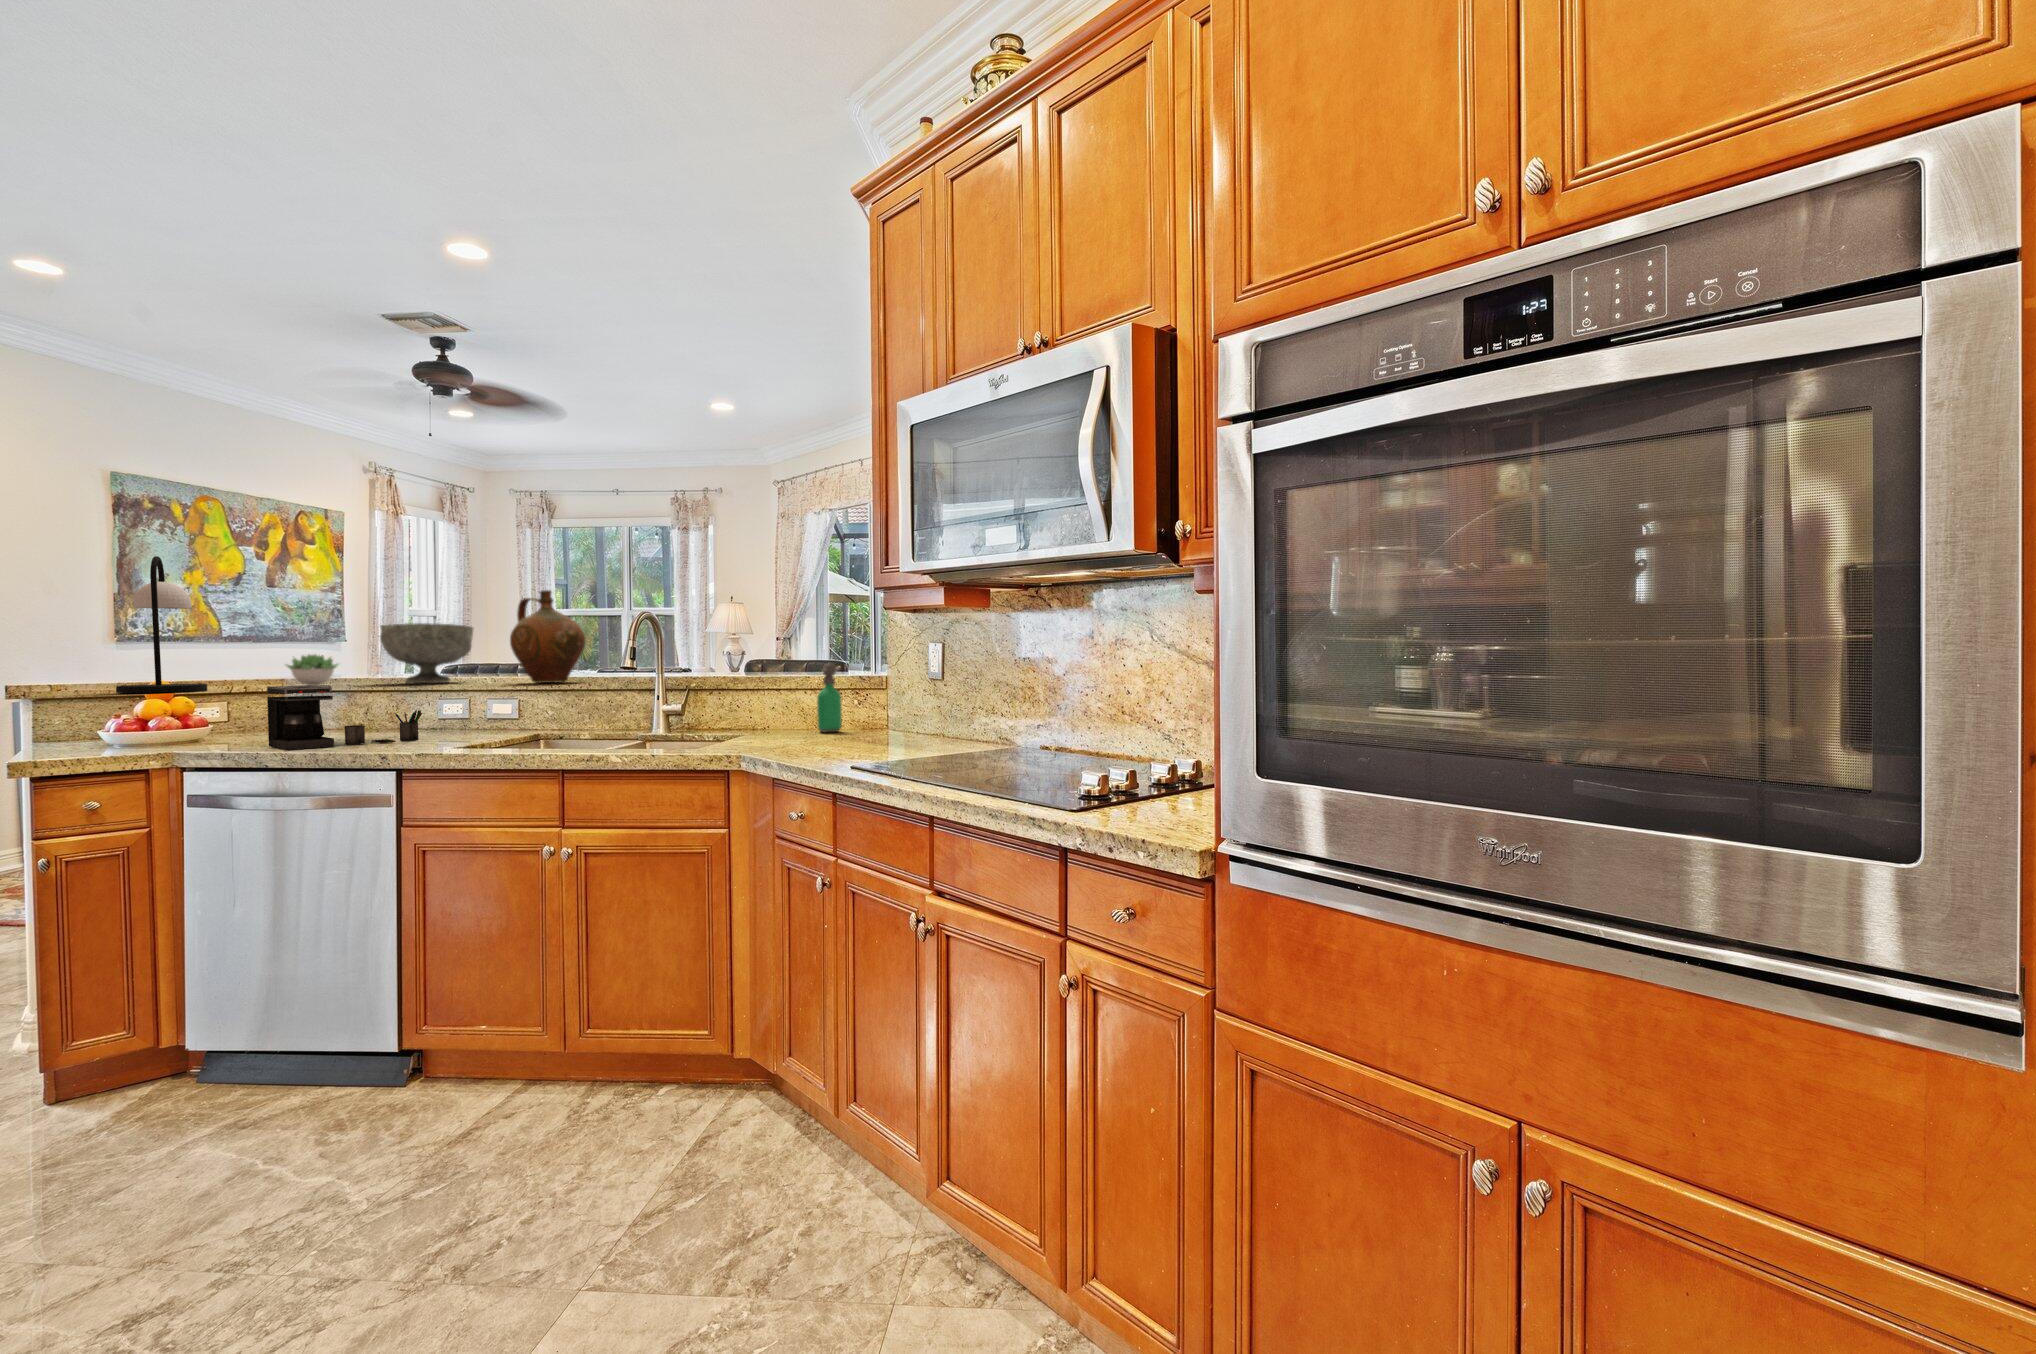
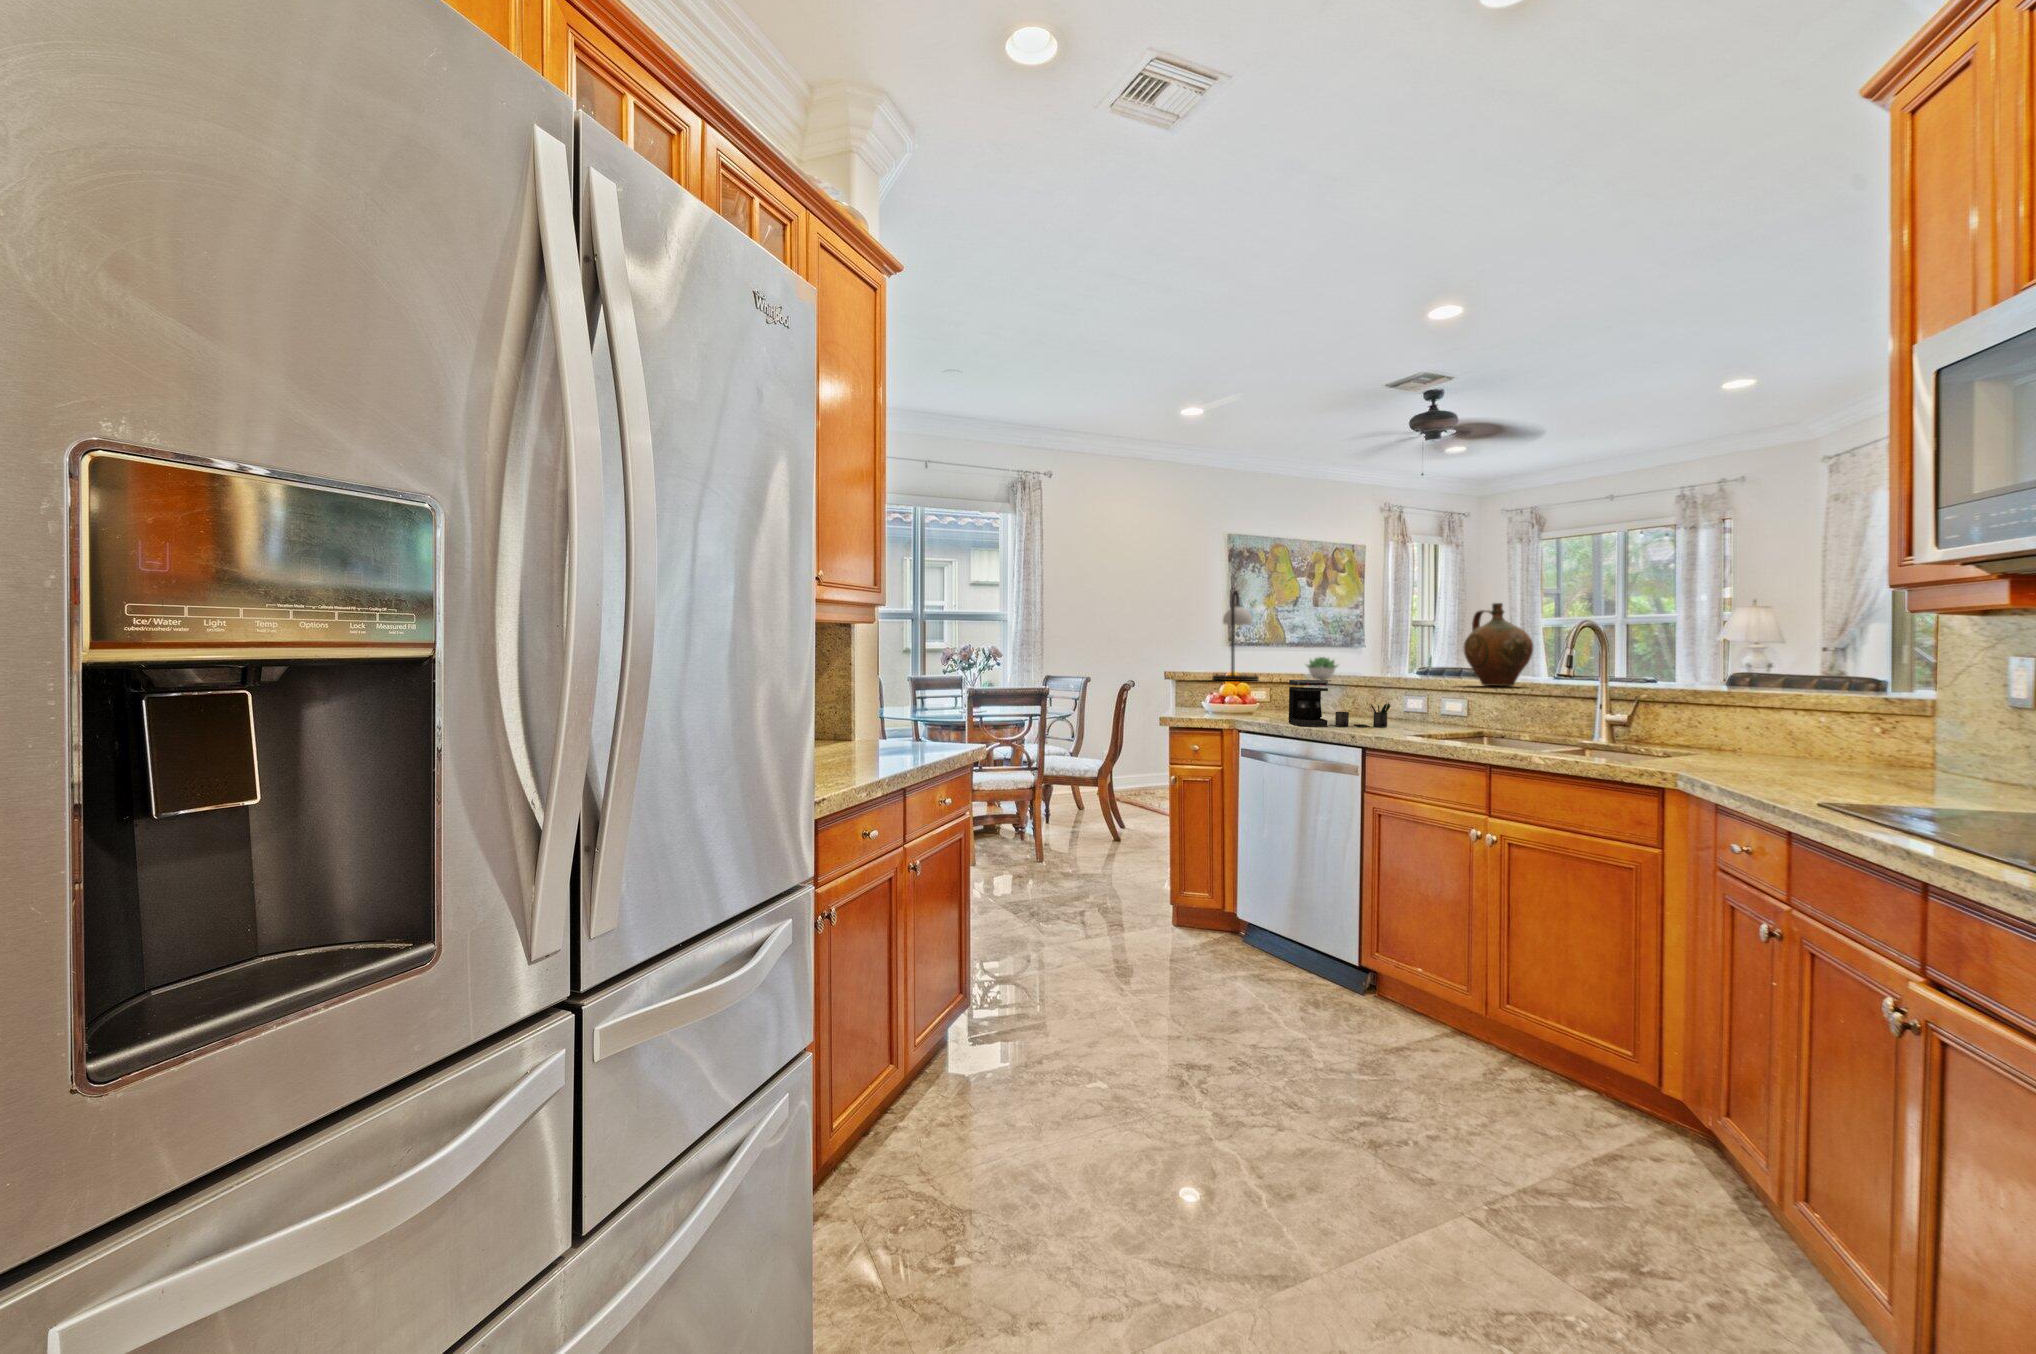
decorative bowl: present [380,623,473,683] -> none [1367,633,1438,682]
soap dispenser: present [817,663,842,732] -> none [1810,678,1850,761]

